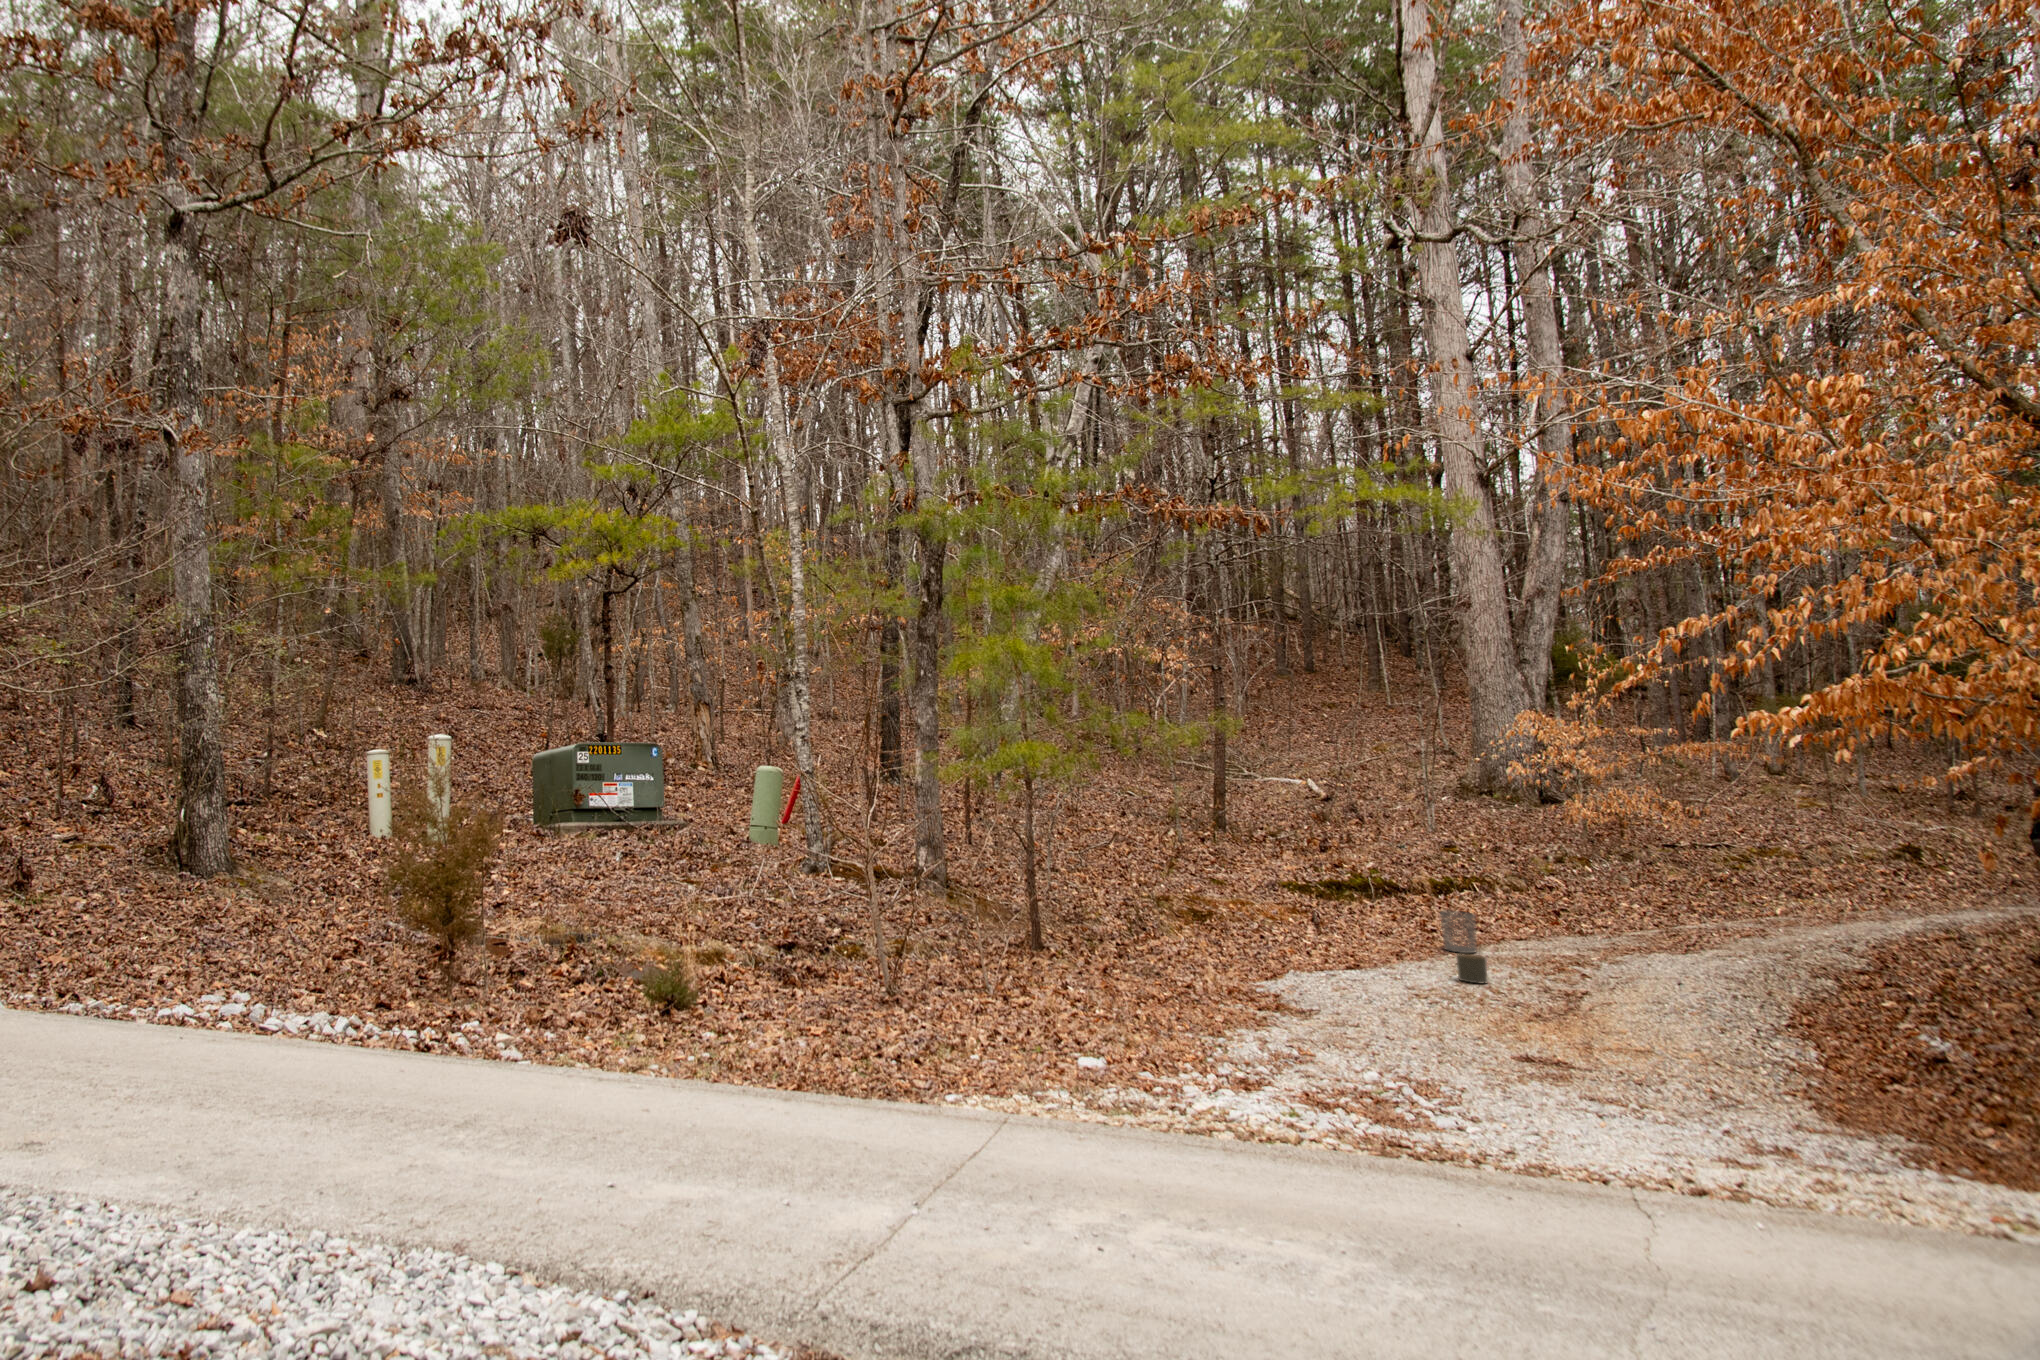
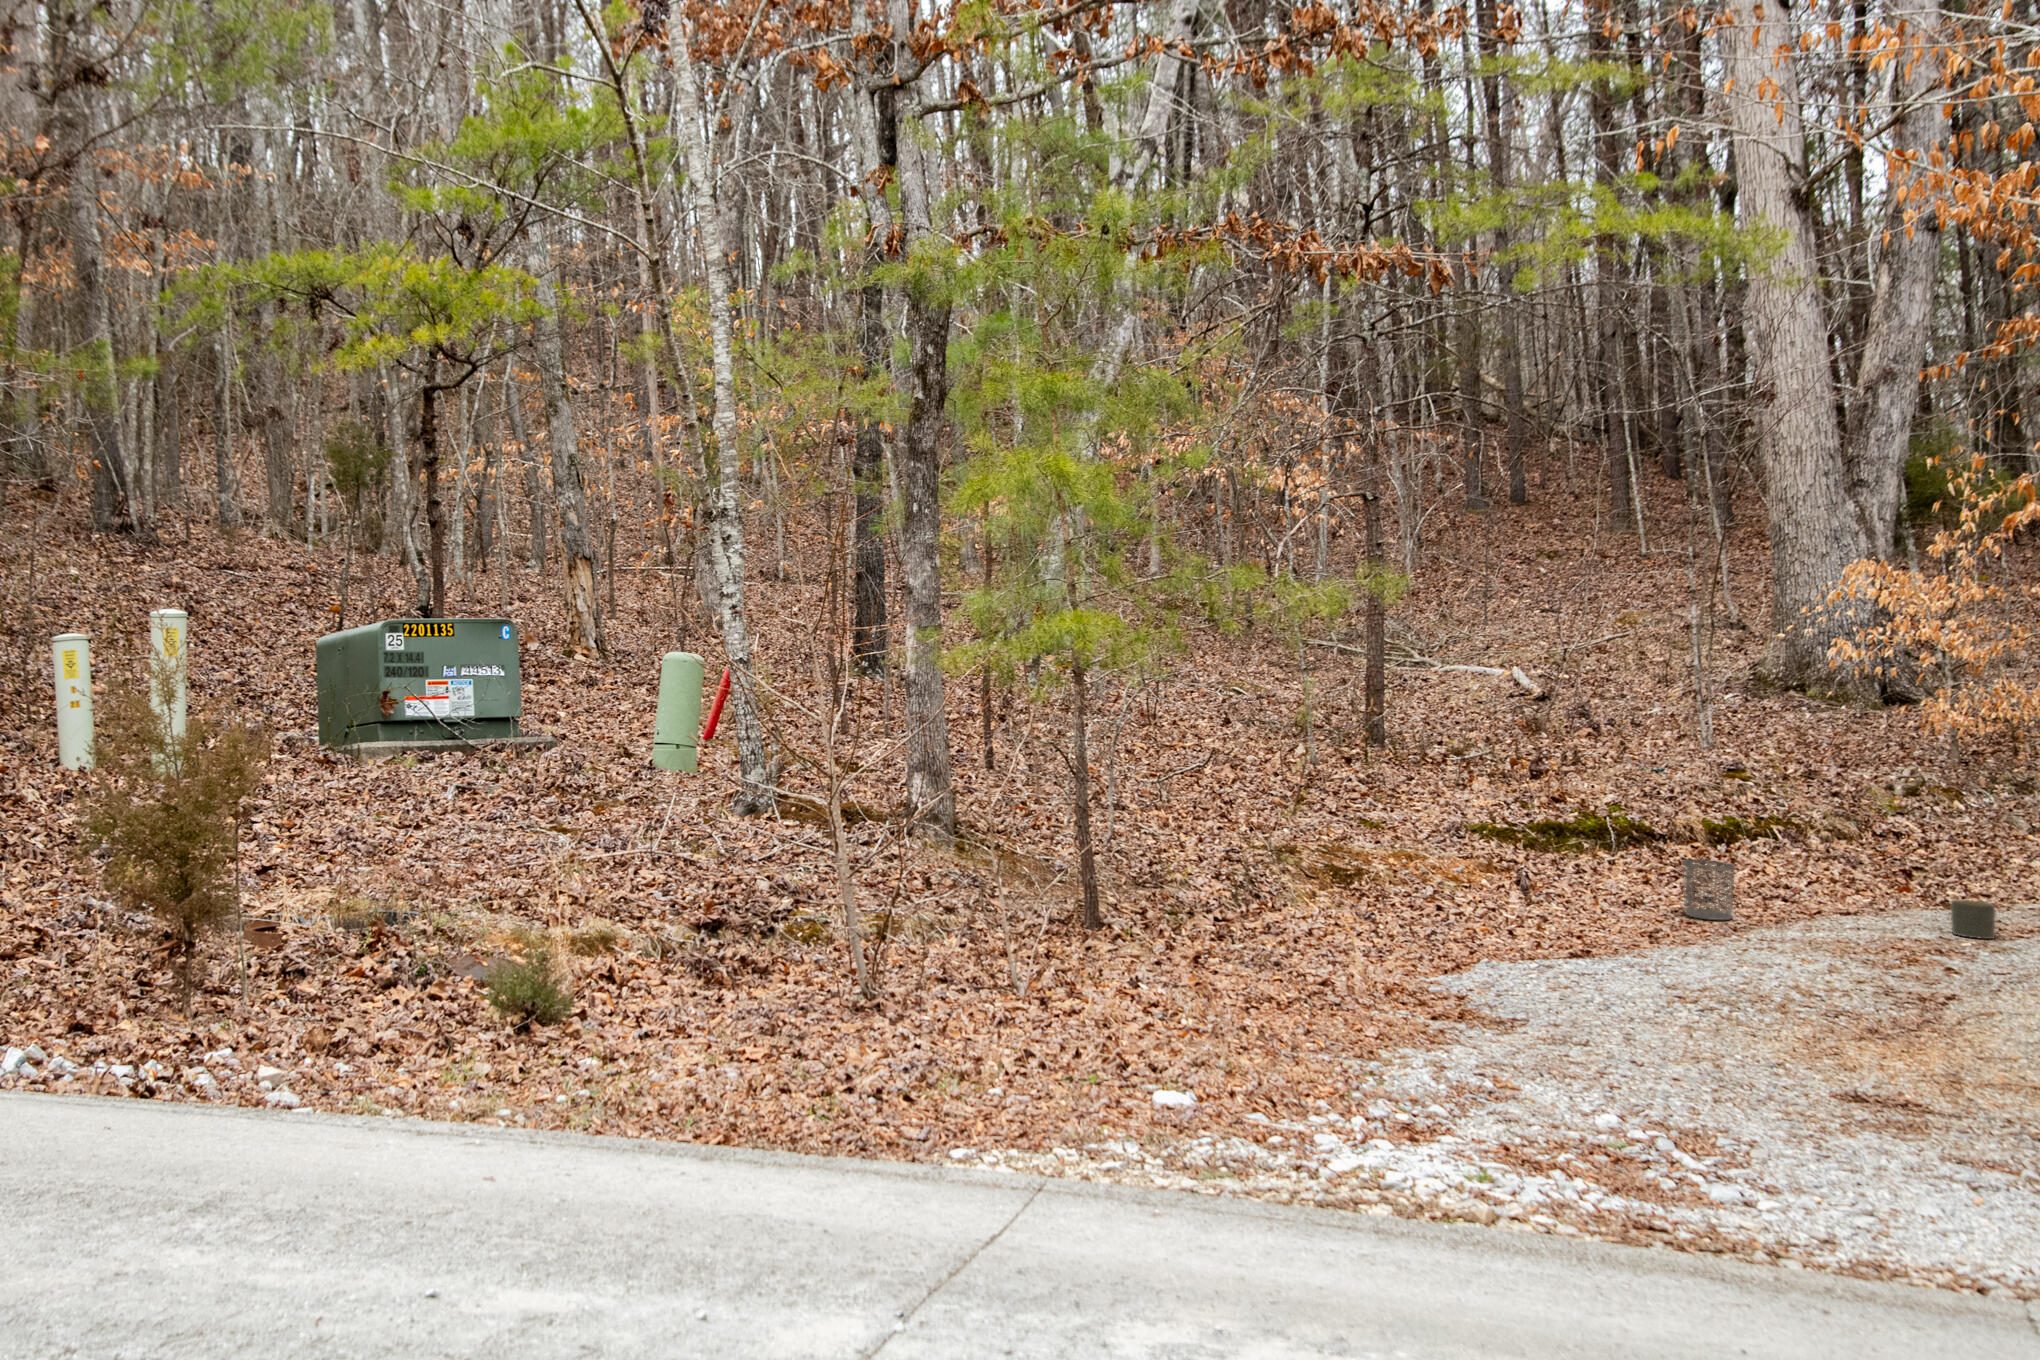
planter: present [1456,954,1488,984] -> present [1951,900,1995,939]

